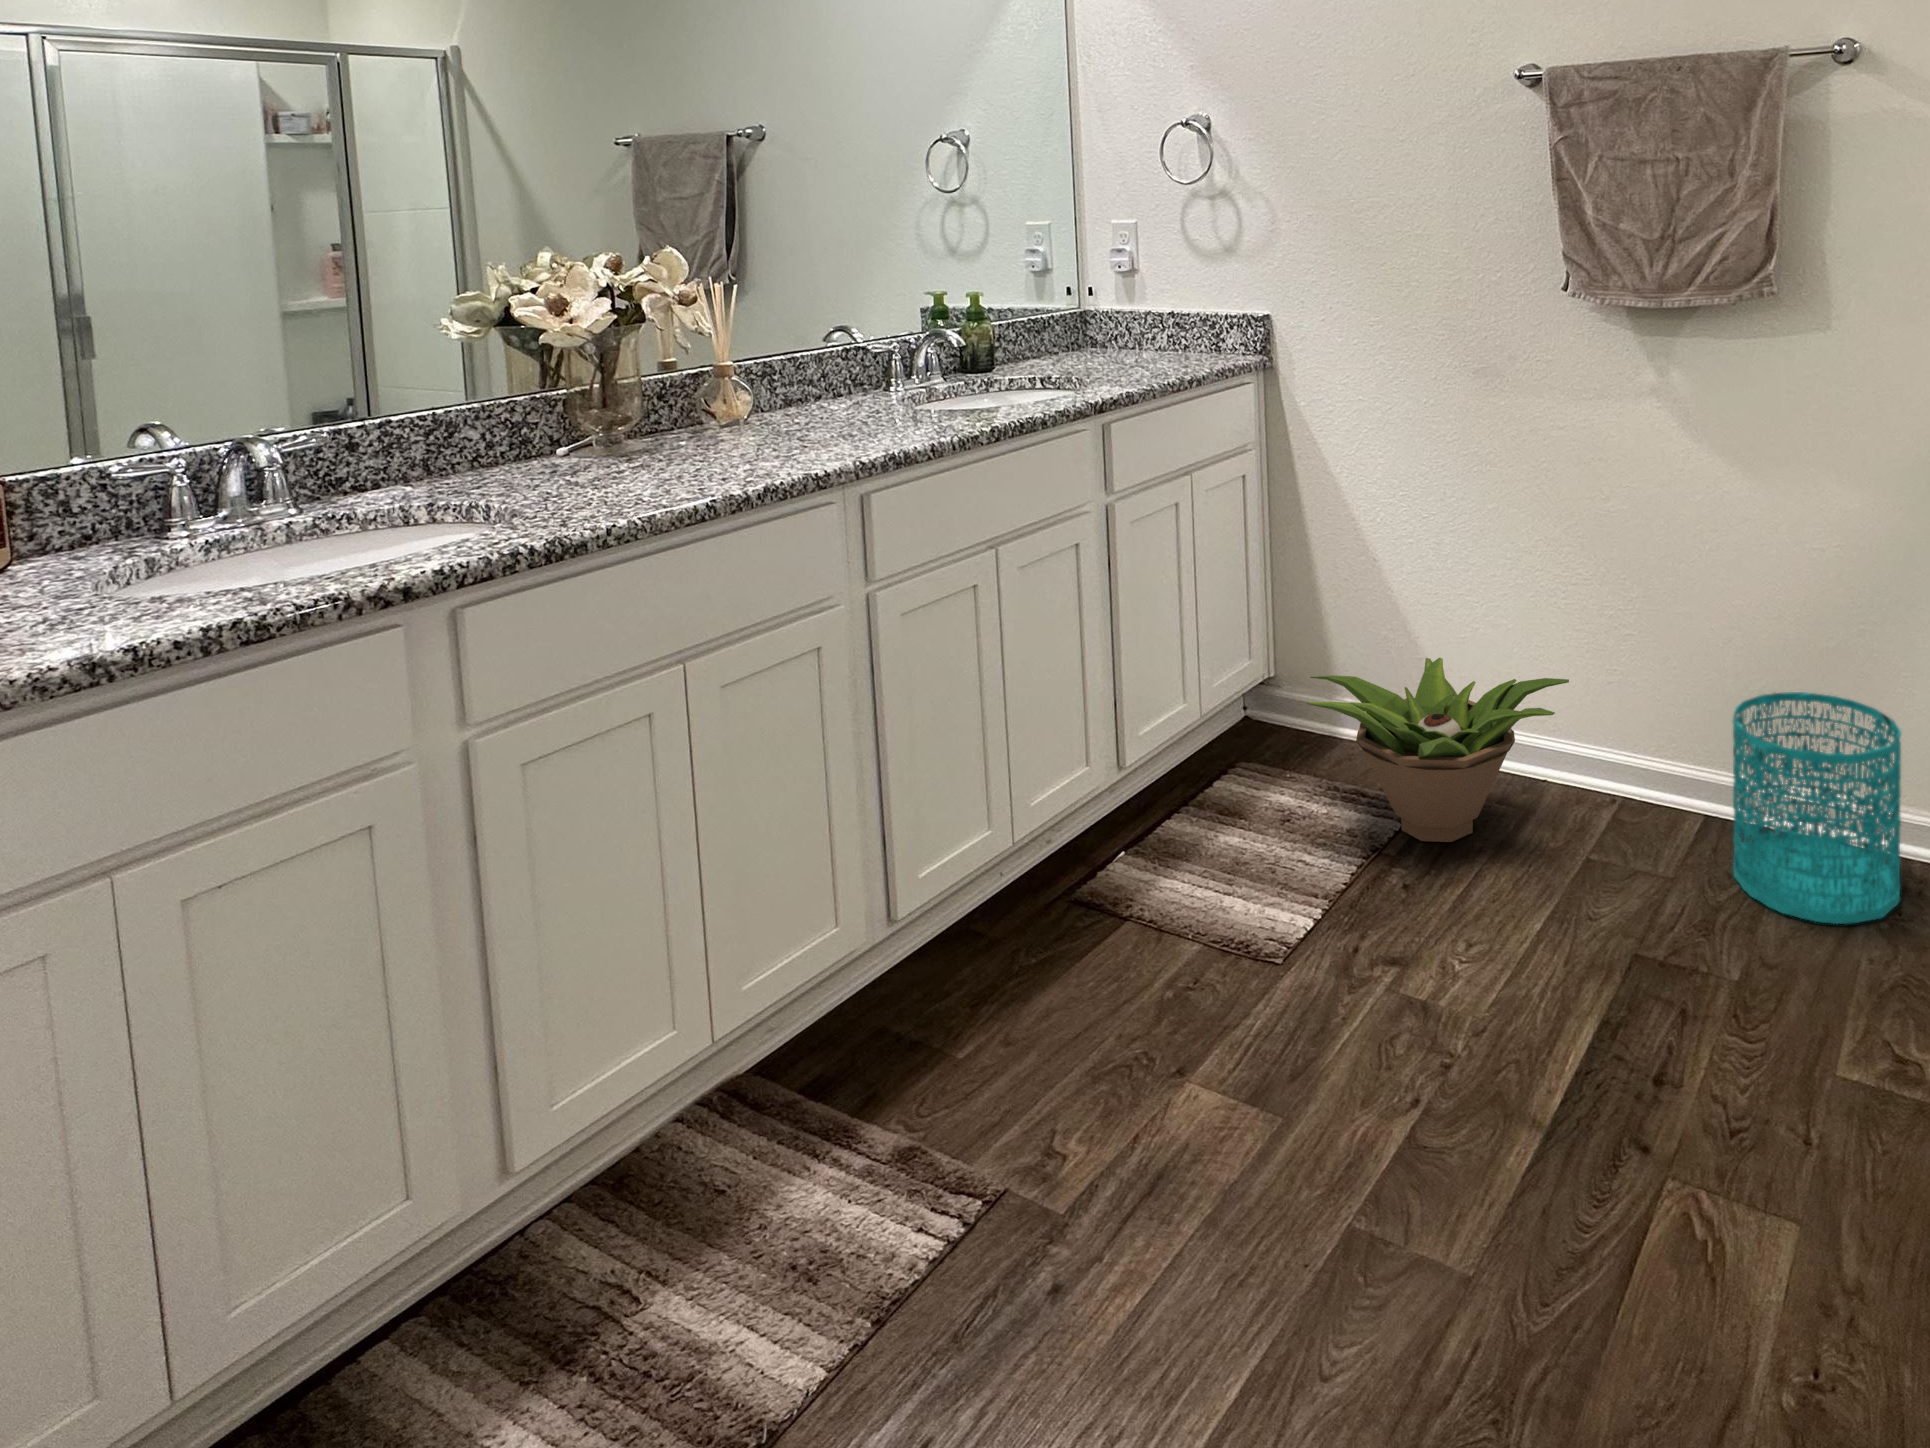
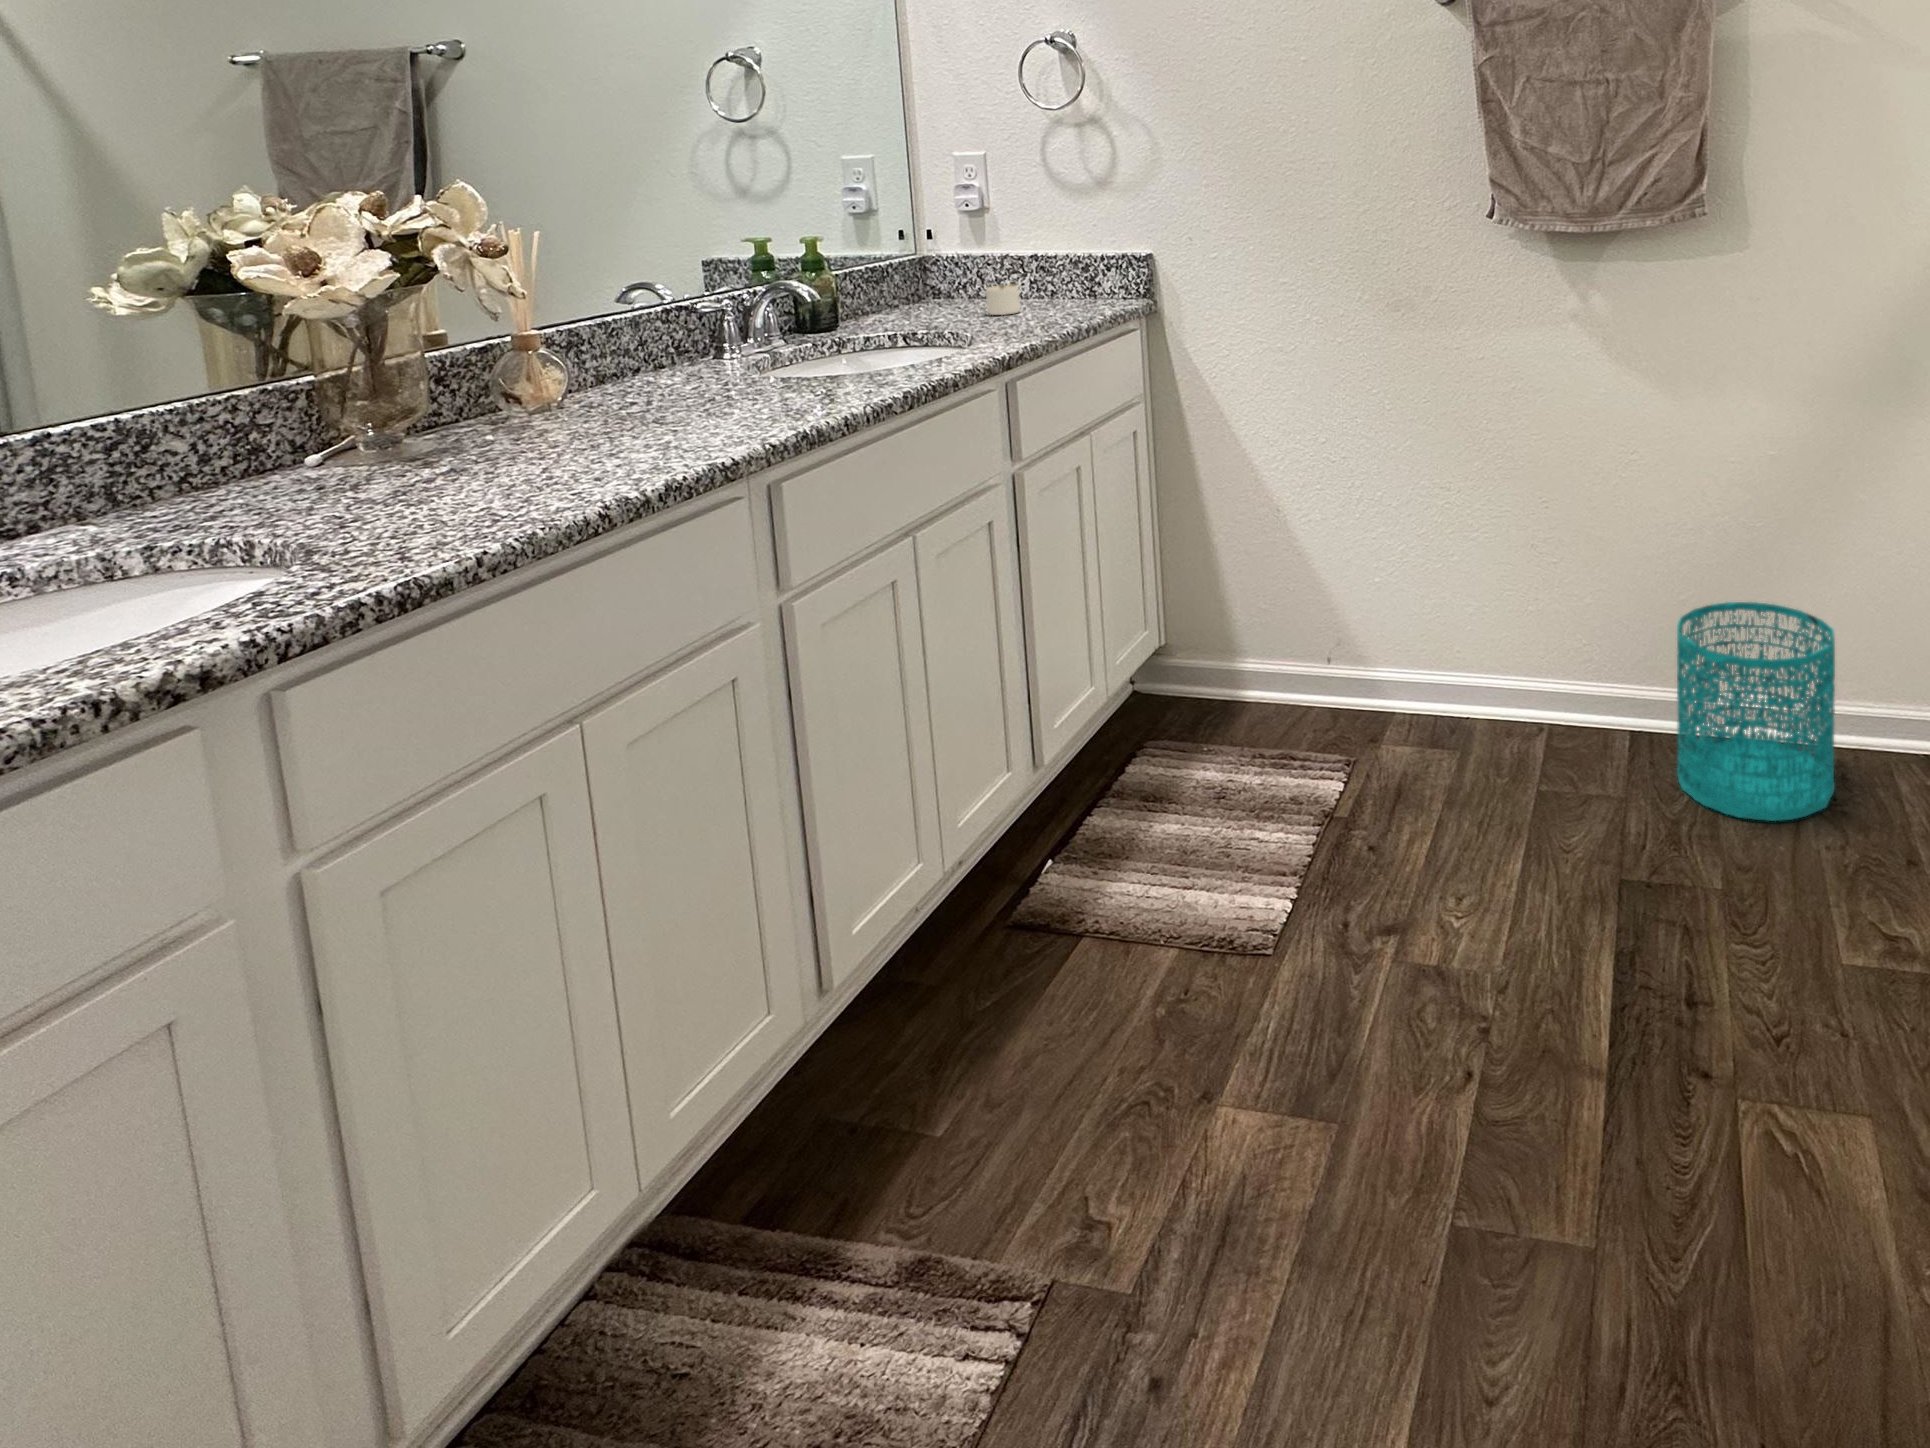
candle: none [1126,337,1169,365] -> present [986,285,1020,315]
decorative plant: present [1307,658,1569,842] -> none [1230,608,1510,800]

